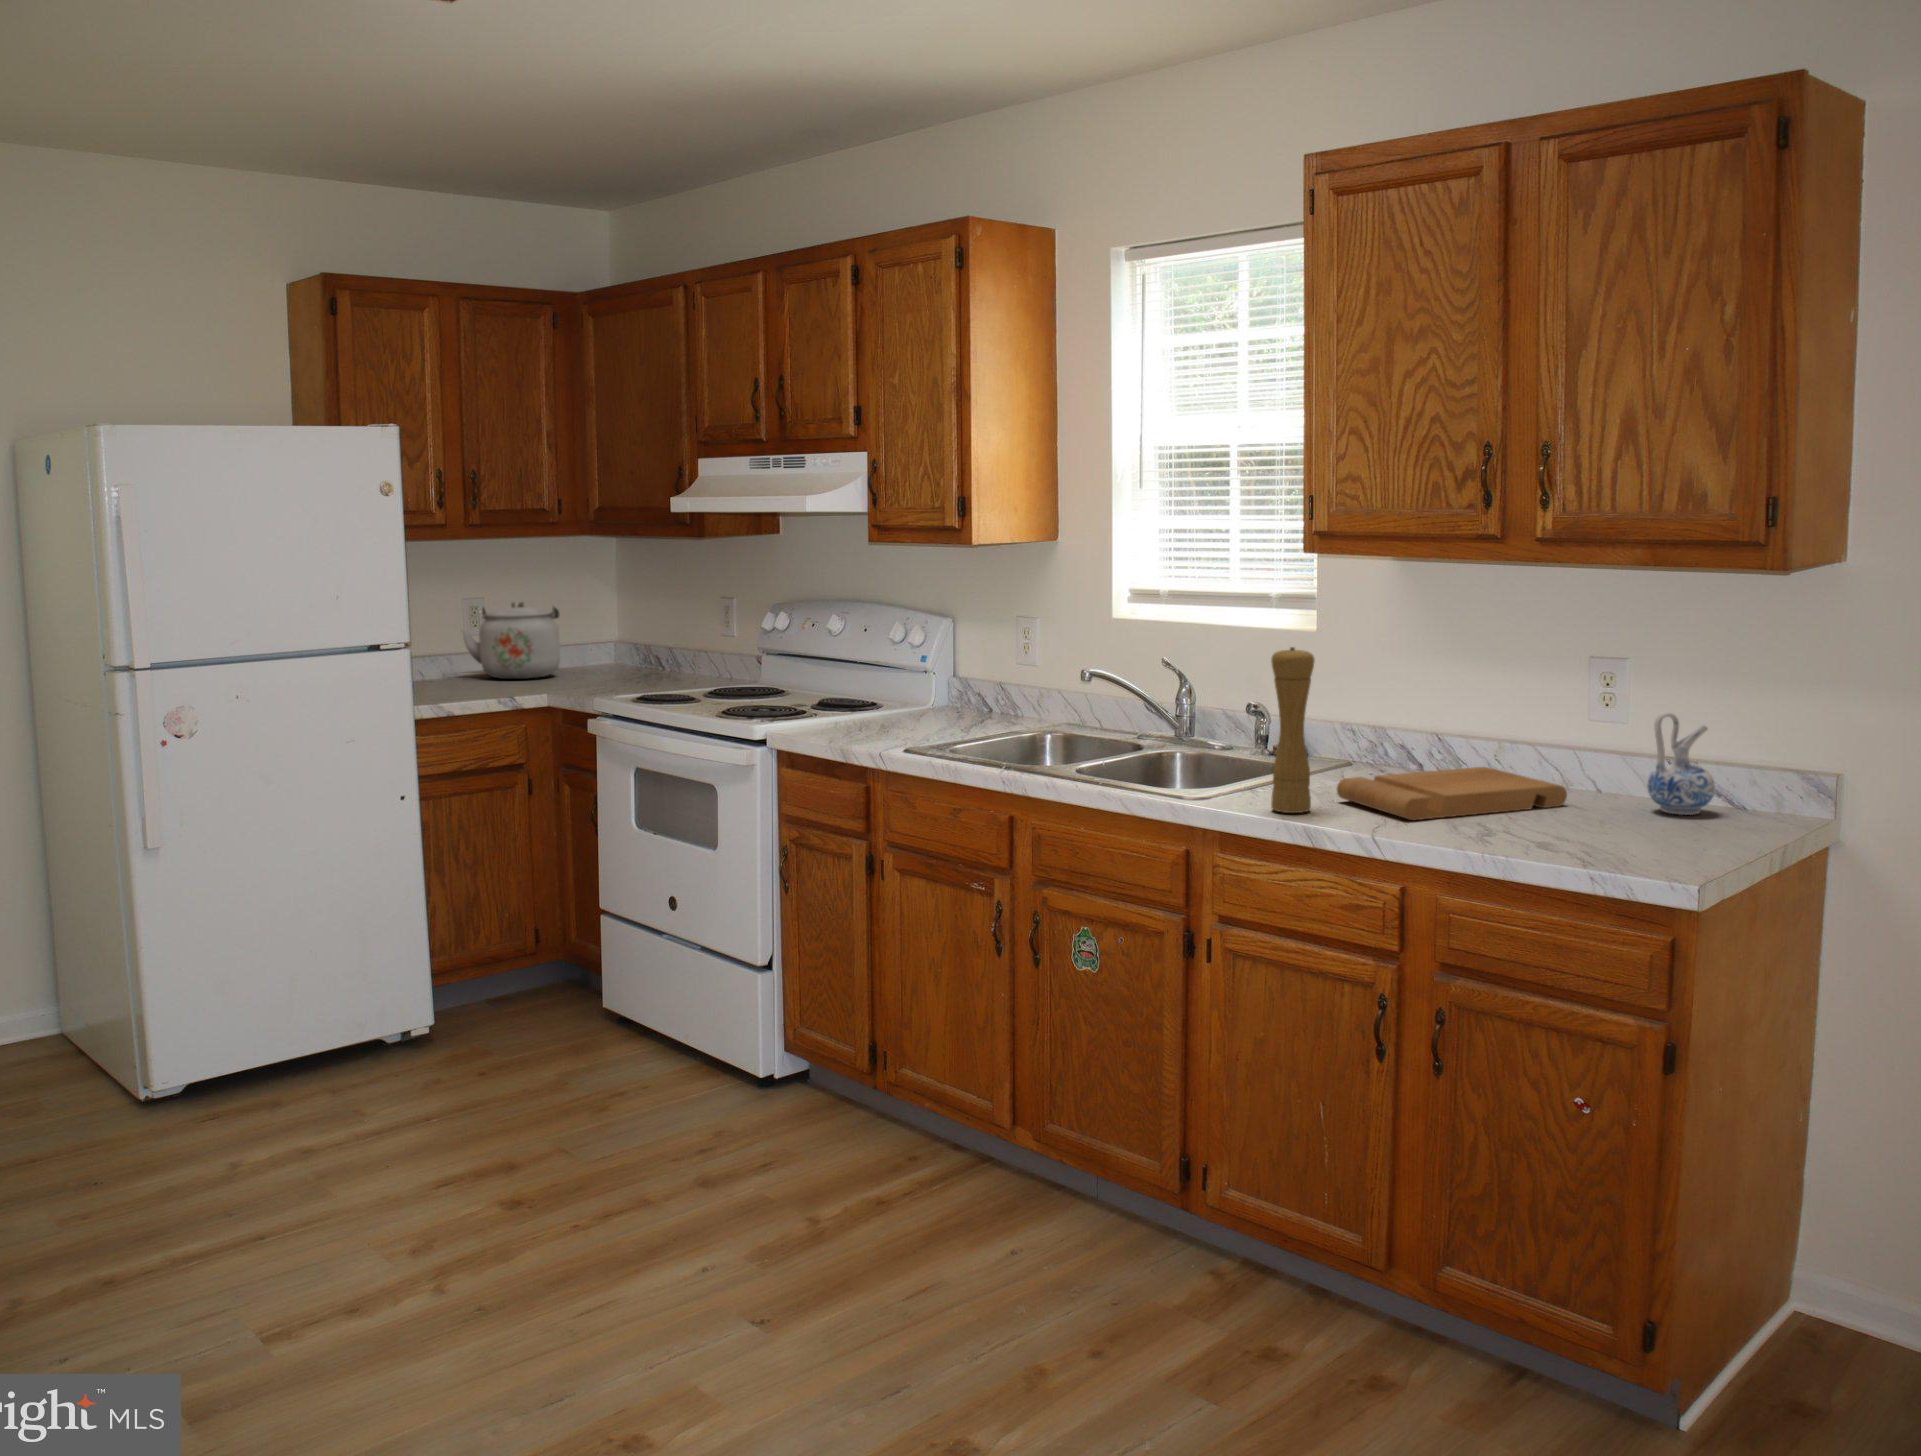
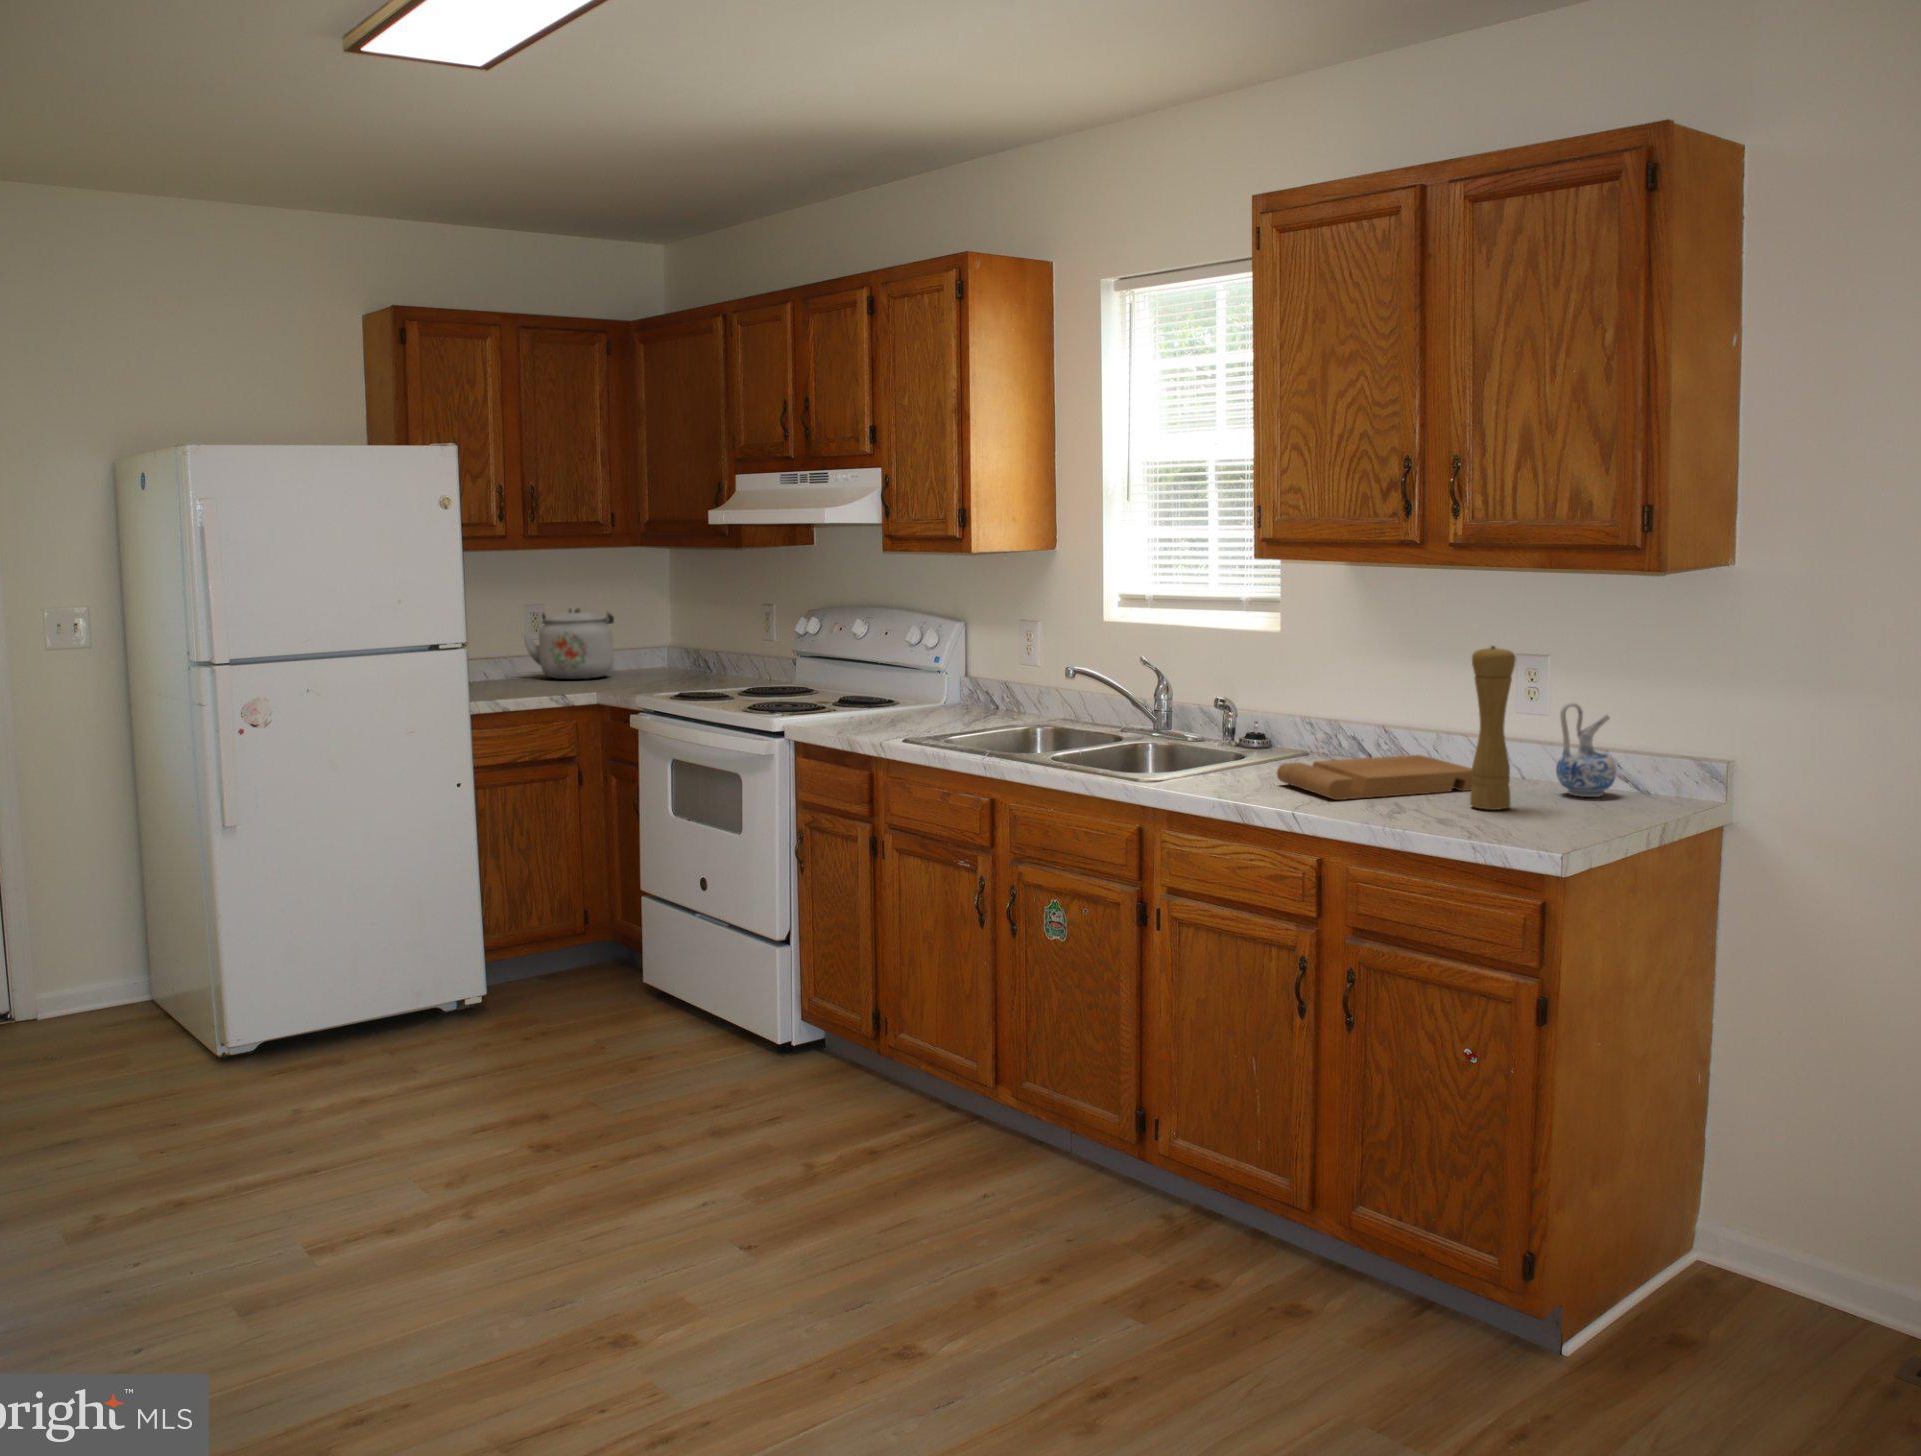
pepper mill: present [1271,647,1315,813] -> present [1470,646,1516,810]

